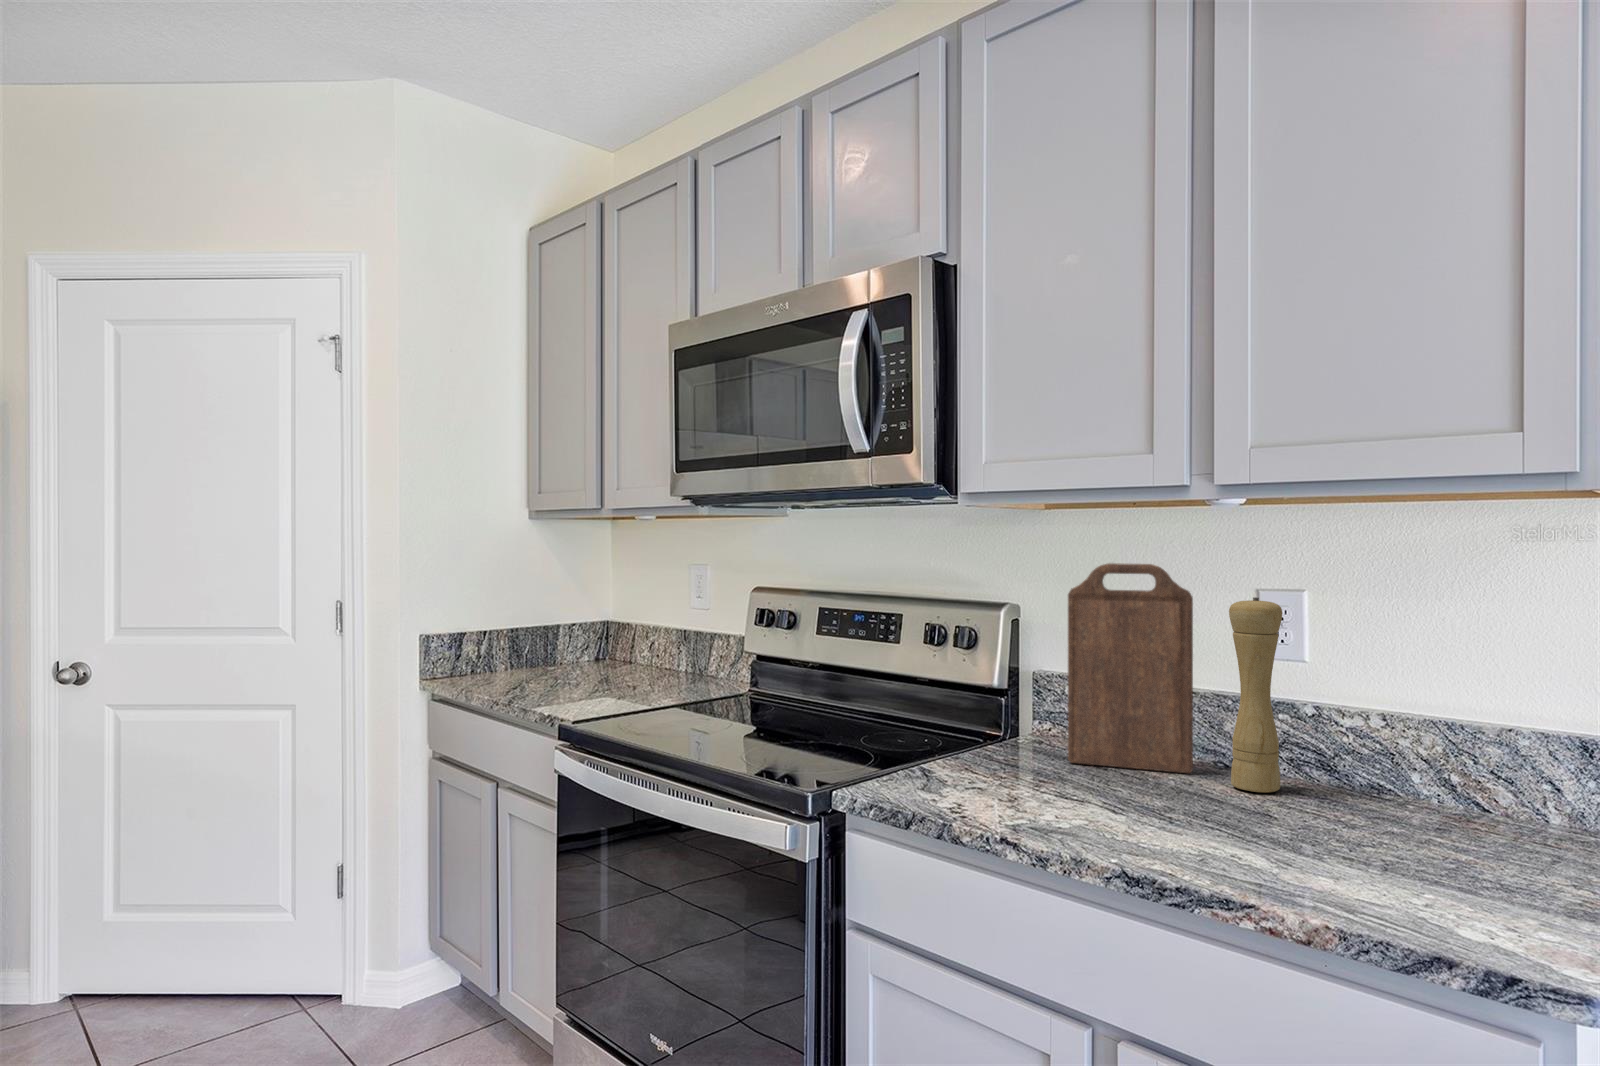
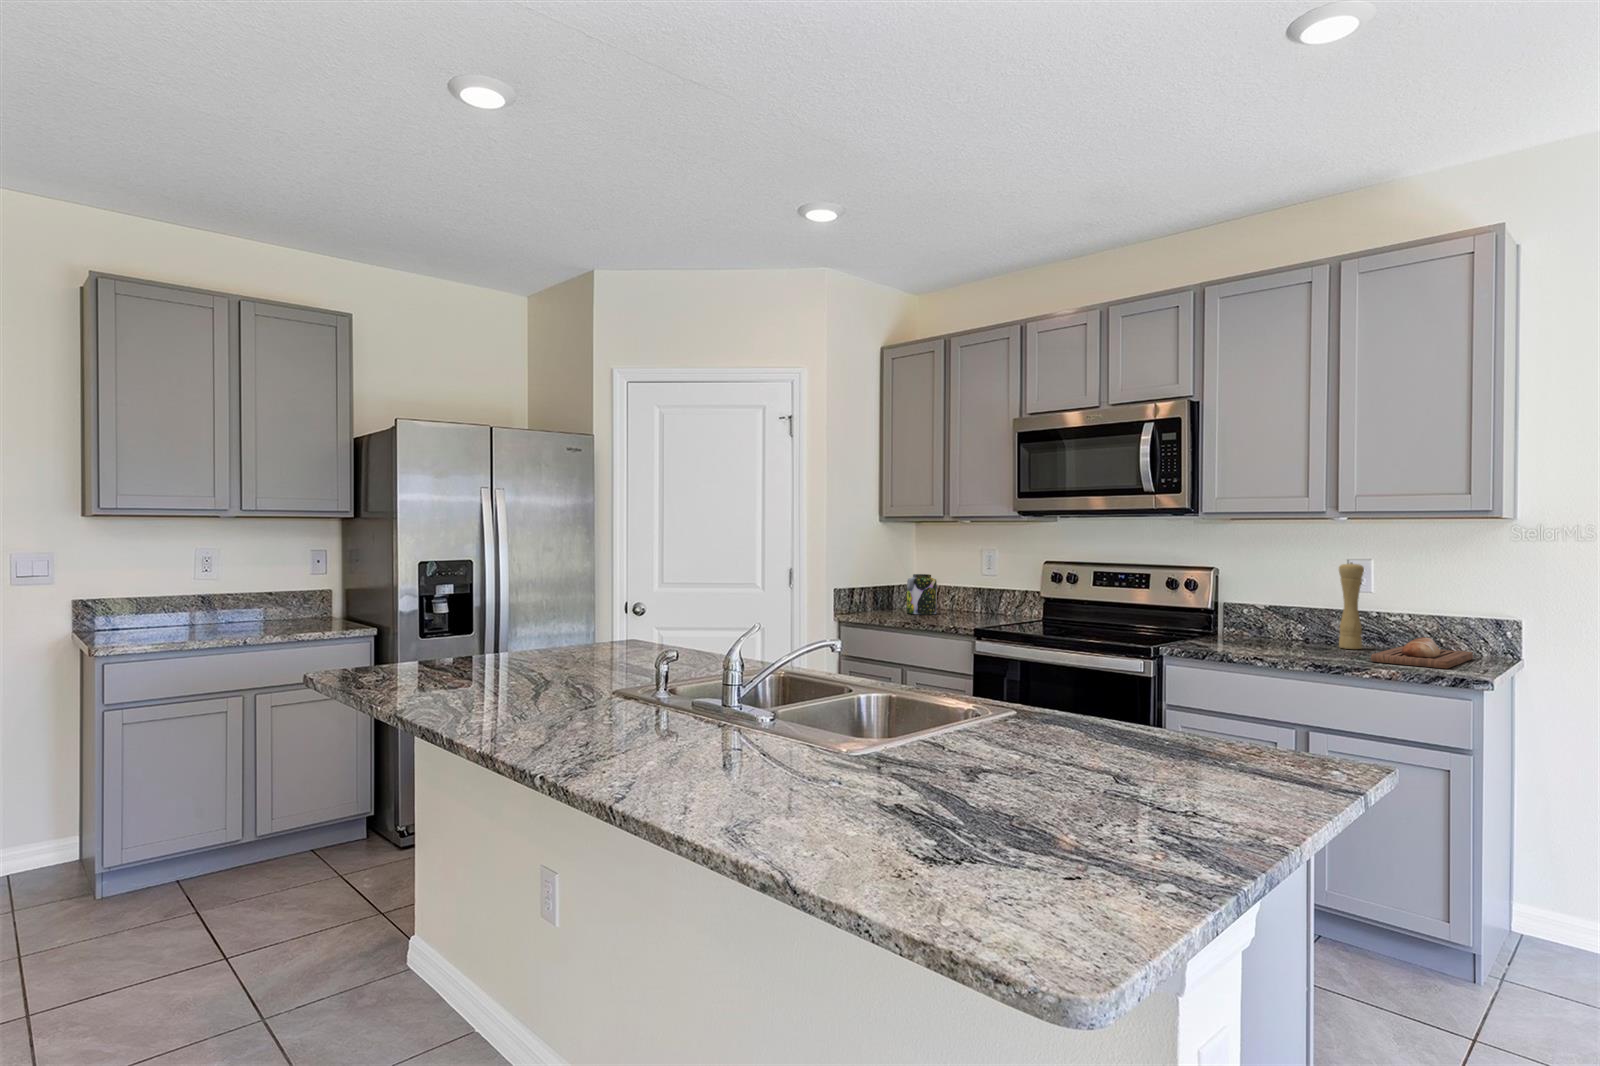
cutting board: present [1068,563,1193,773] -> none [1254,547,1319,645]
jar: none [565,606,614,676] -> present [907,574,937,615]
bread loaf: none [1274,783,1529,904] -> present [1371,637,1473,669]

